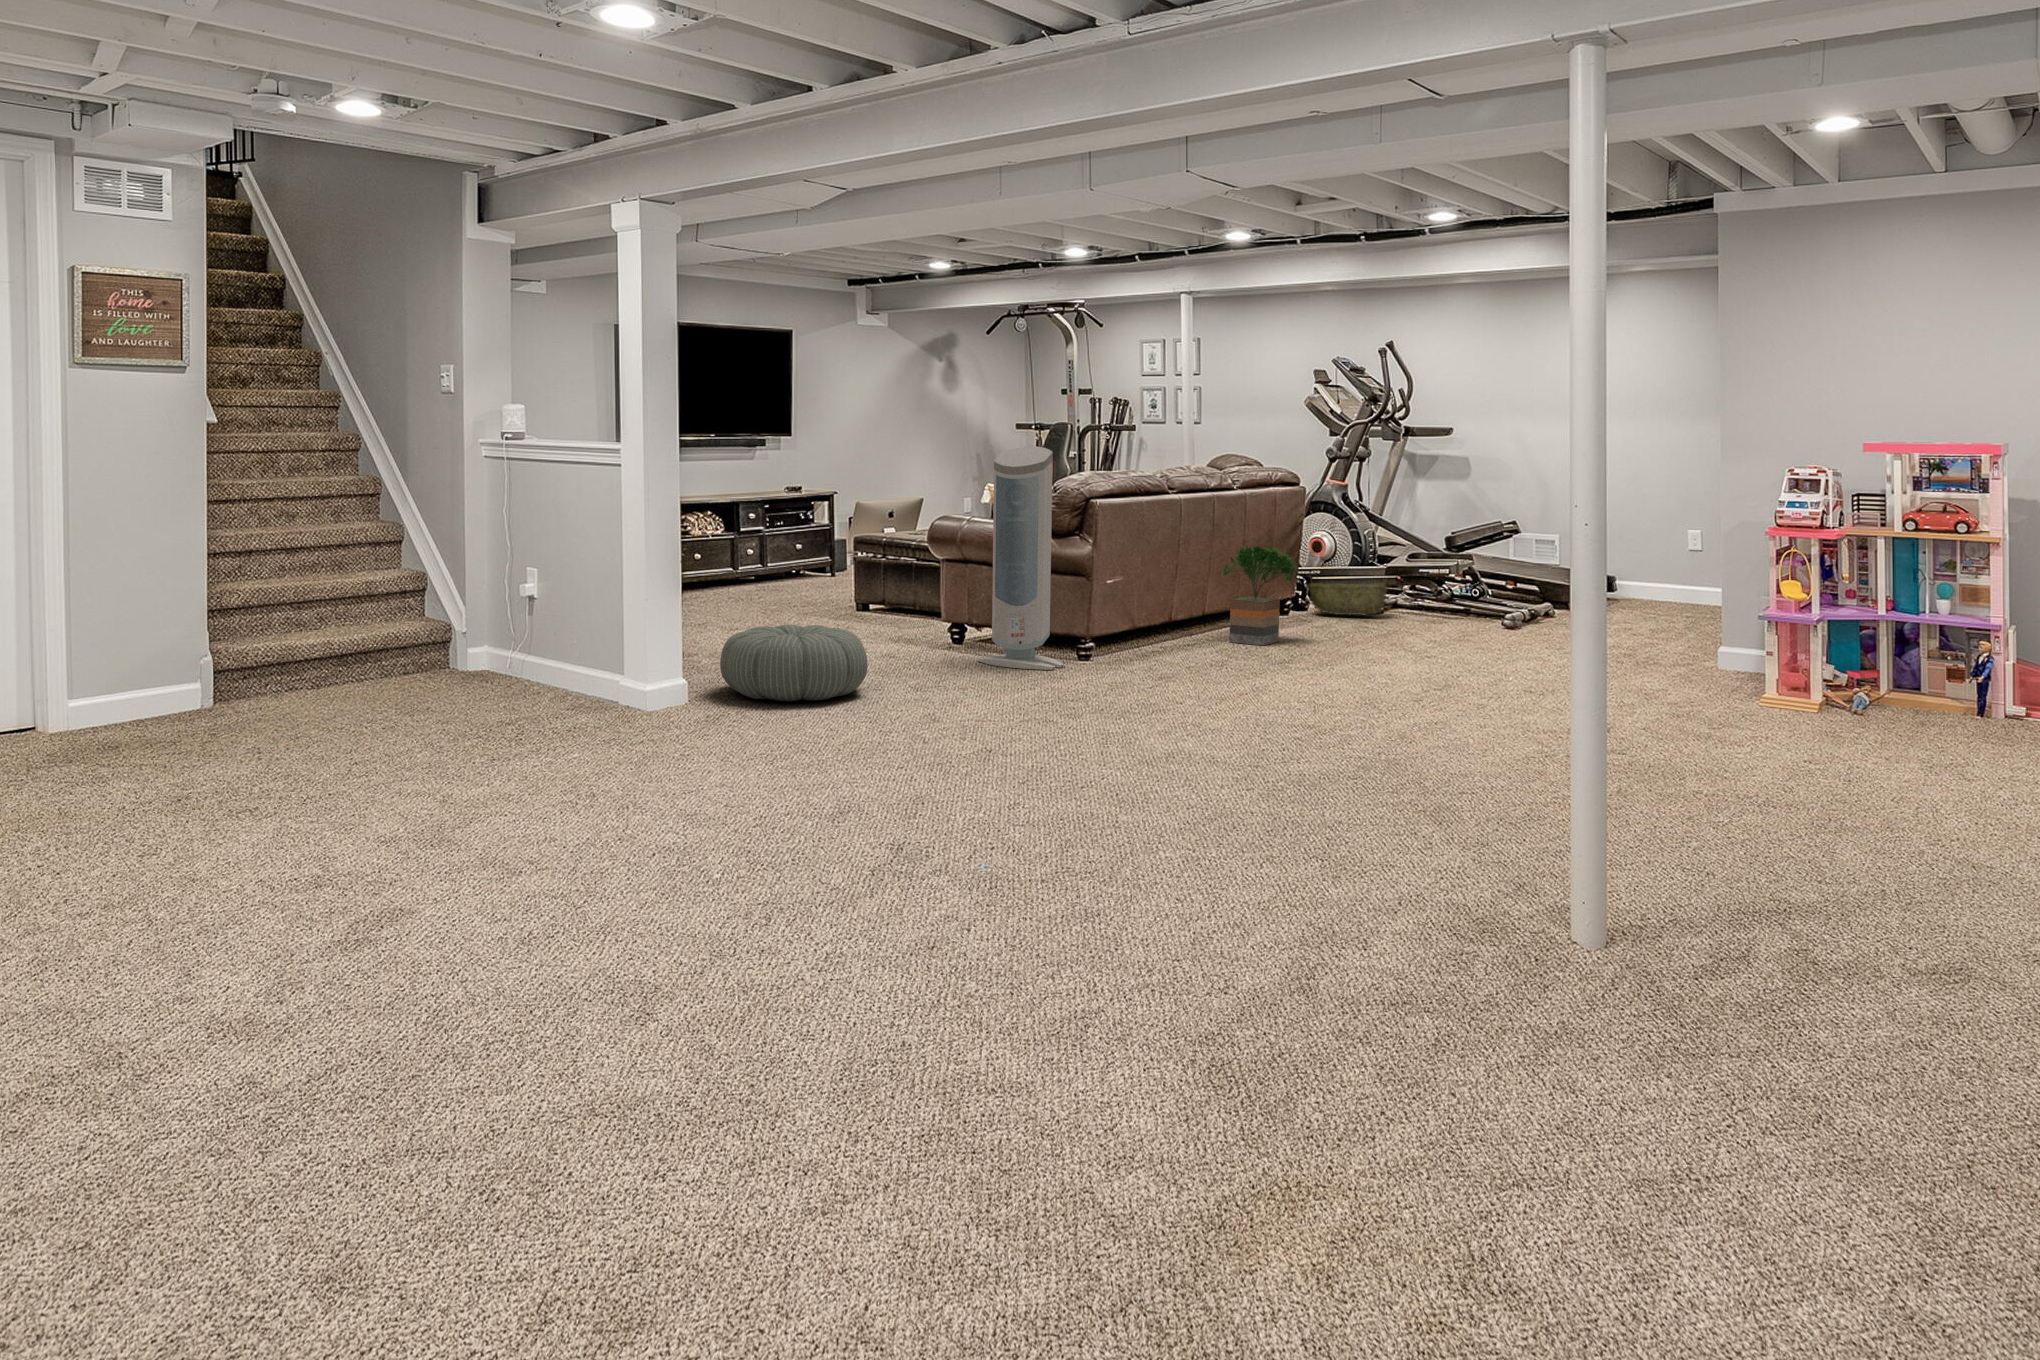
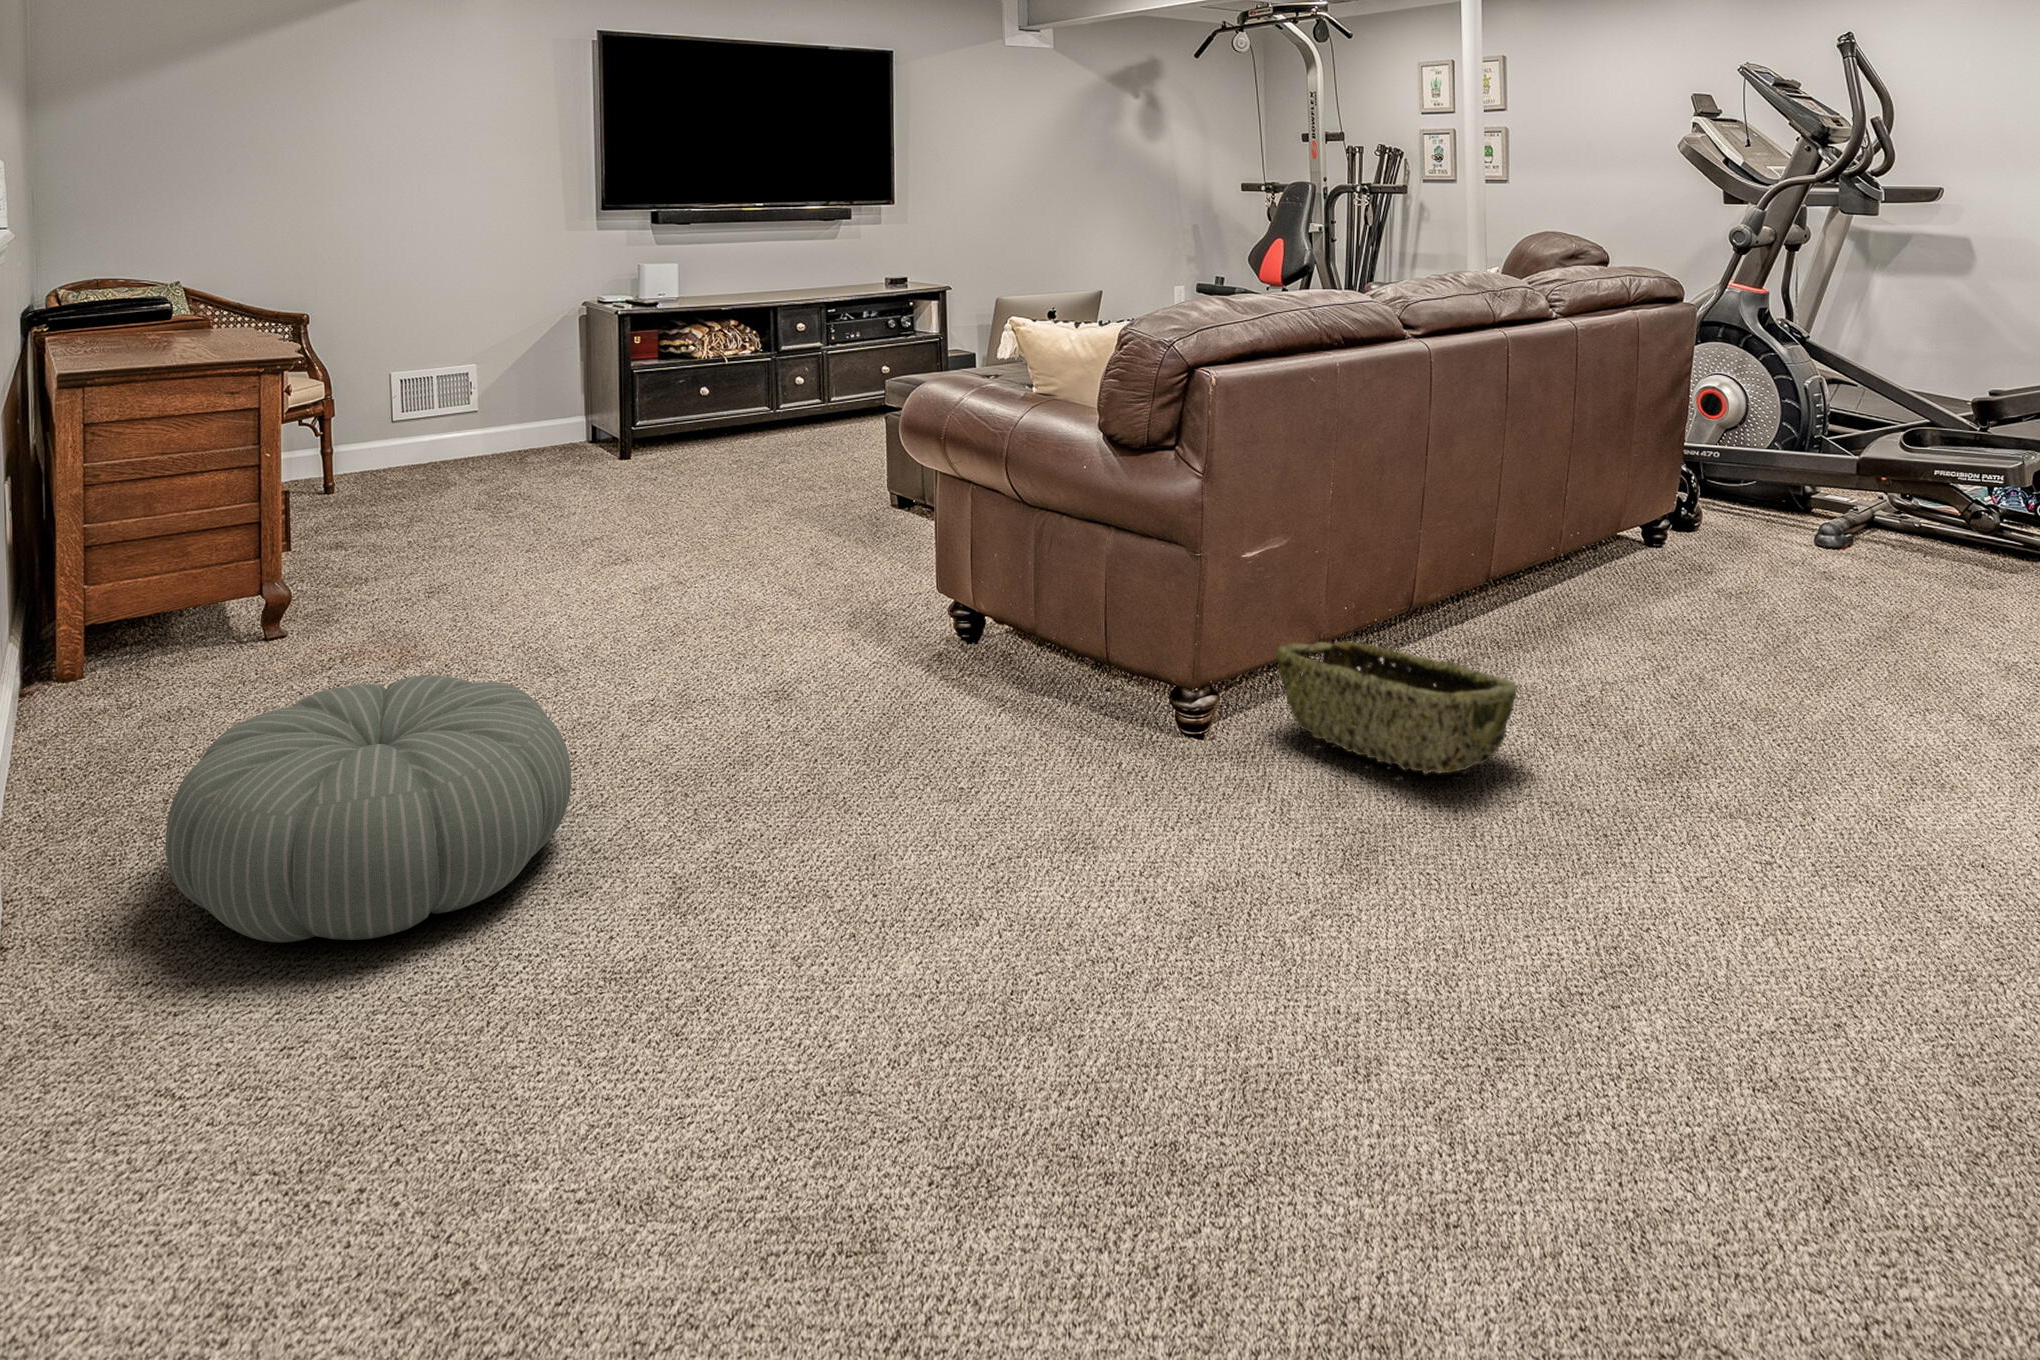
air purifier: present [978,446,1064,670] -> none [959,247,1129,766]
potted tree: present [1222,546,1297,645] -> none [1516,443,1695,663]
woven basket: present [1309,583,1387,615] -> present [1275,641,1518,774]

